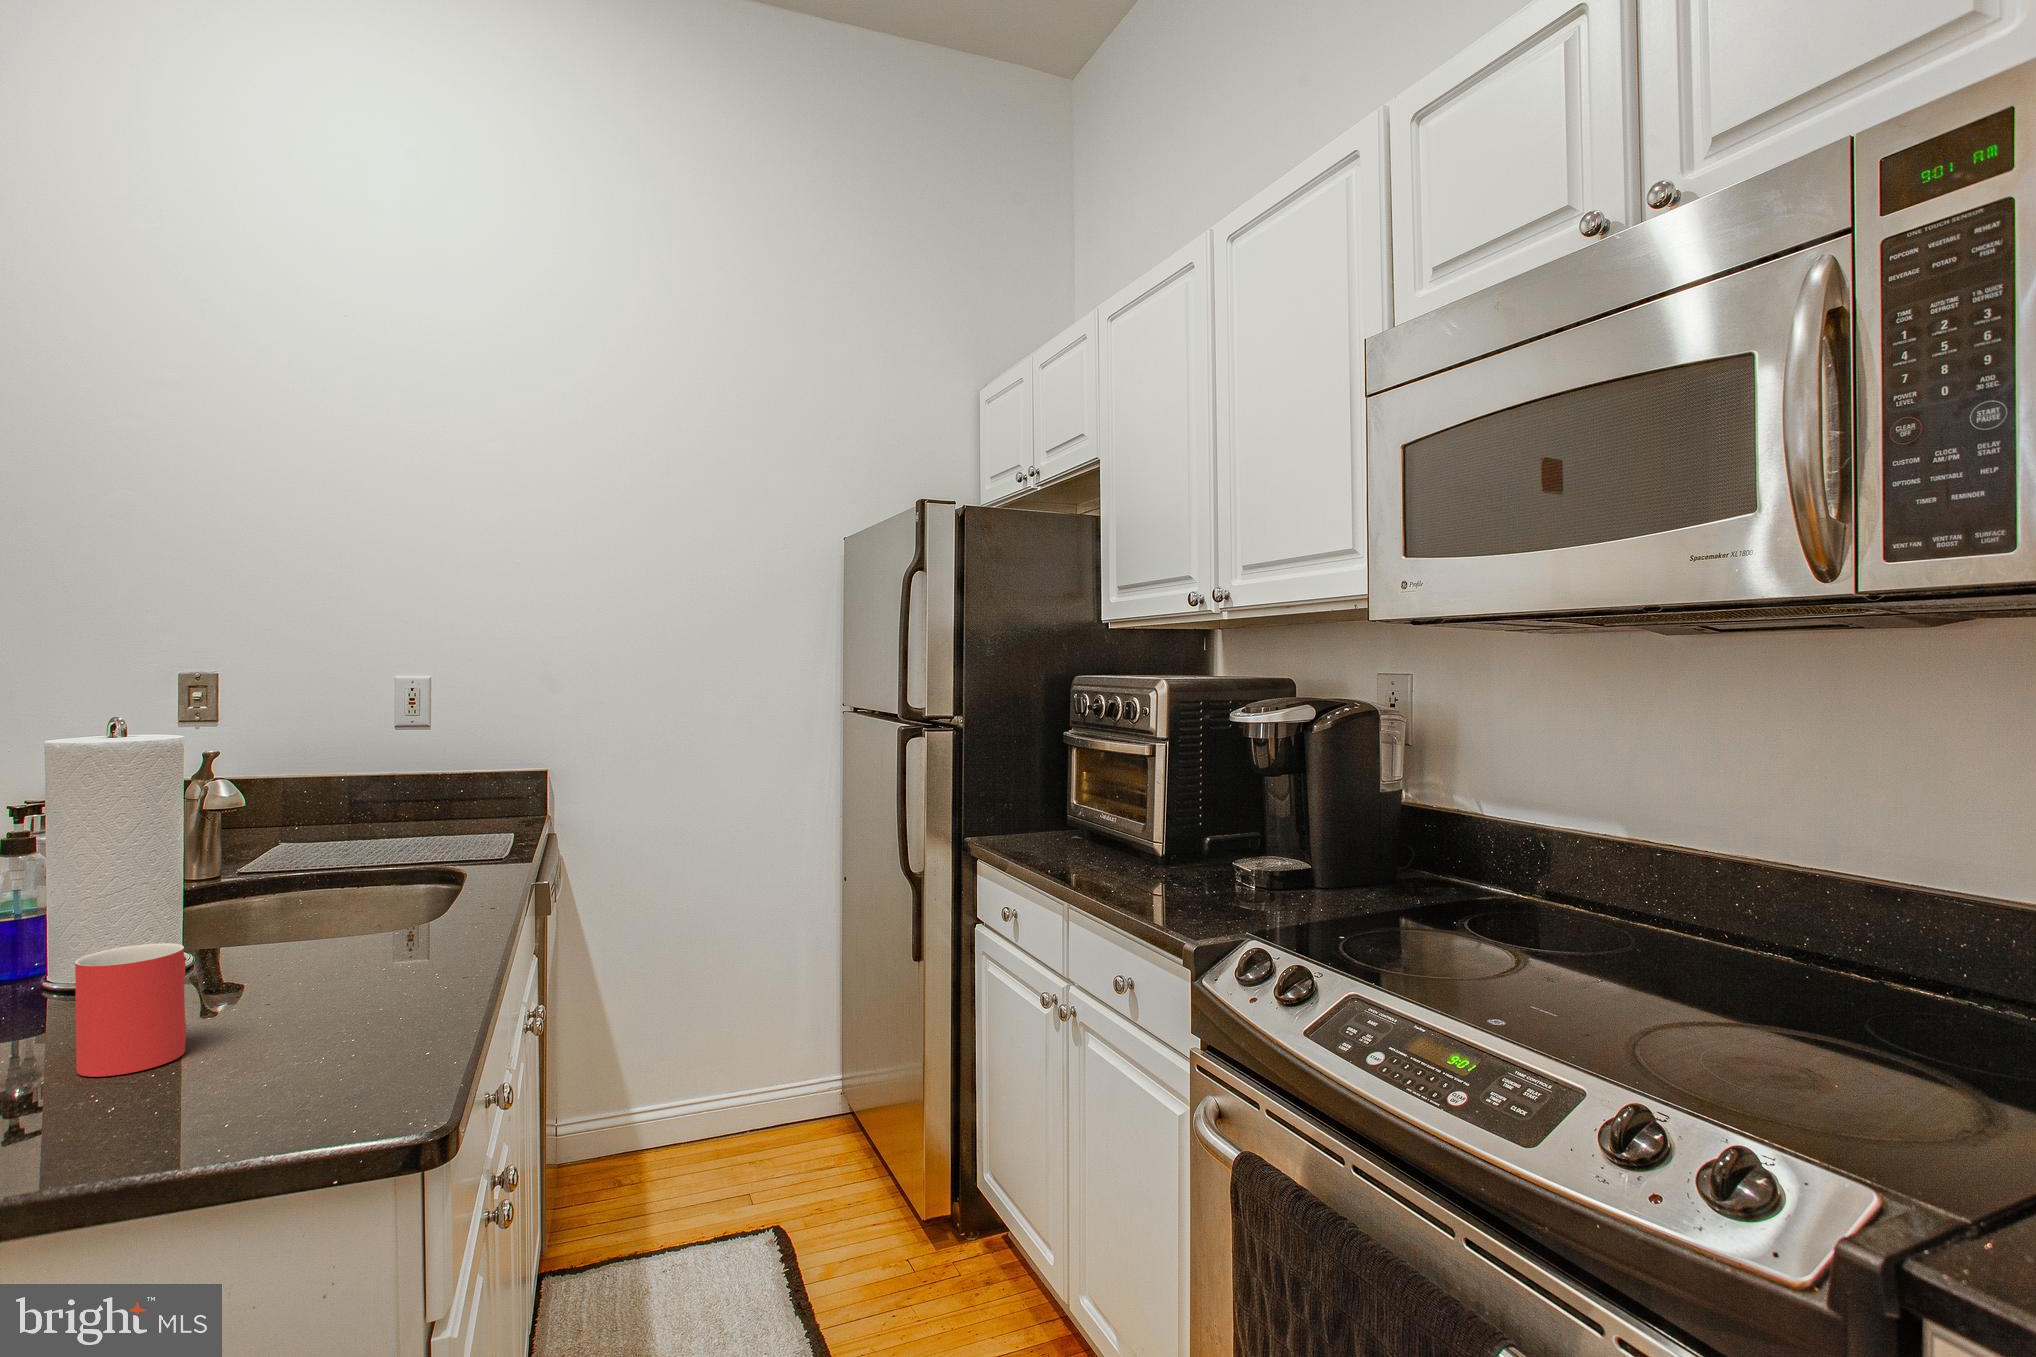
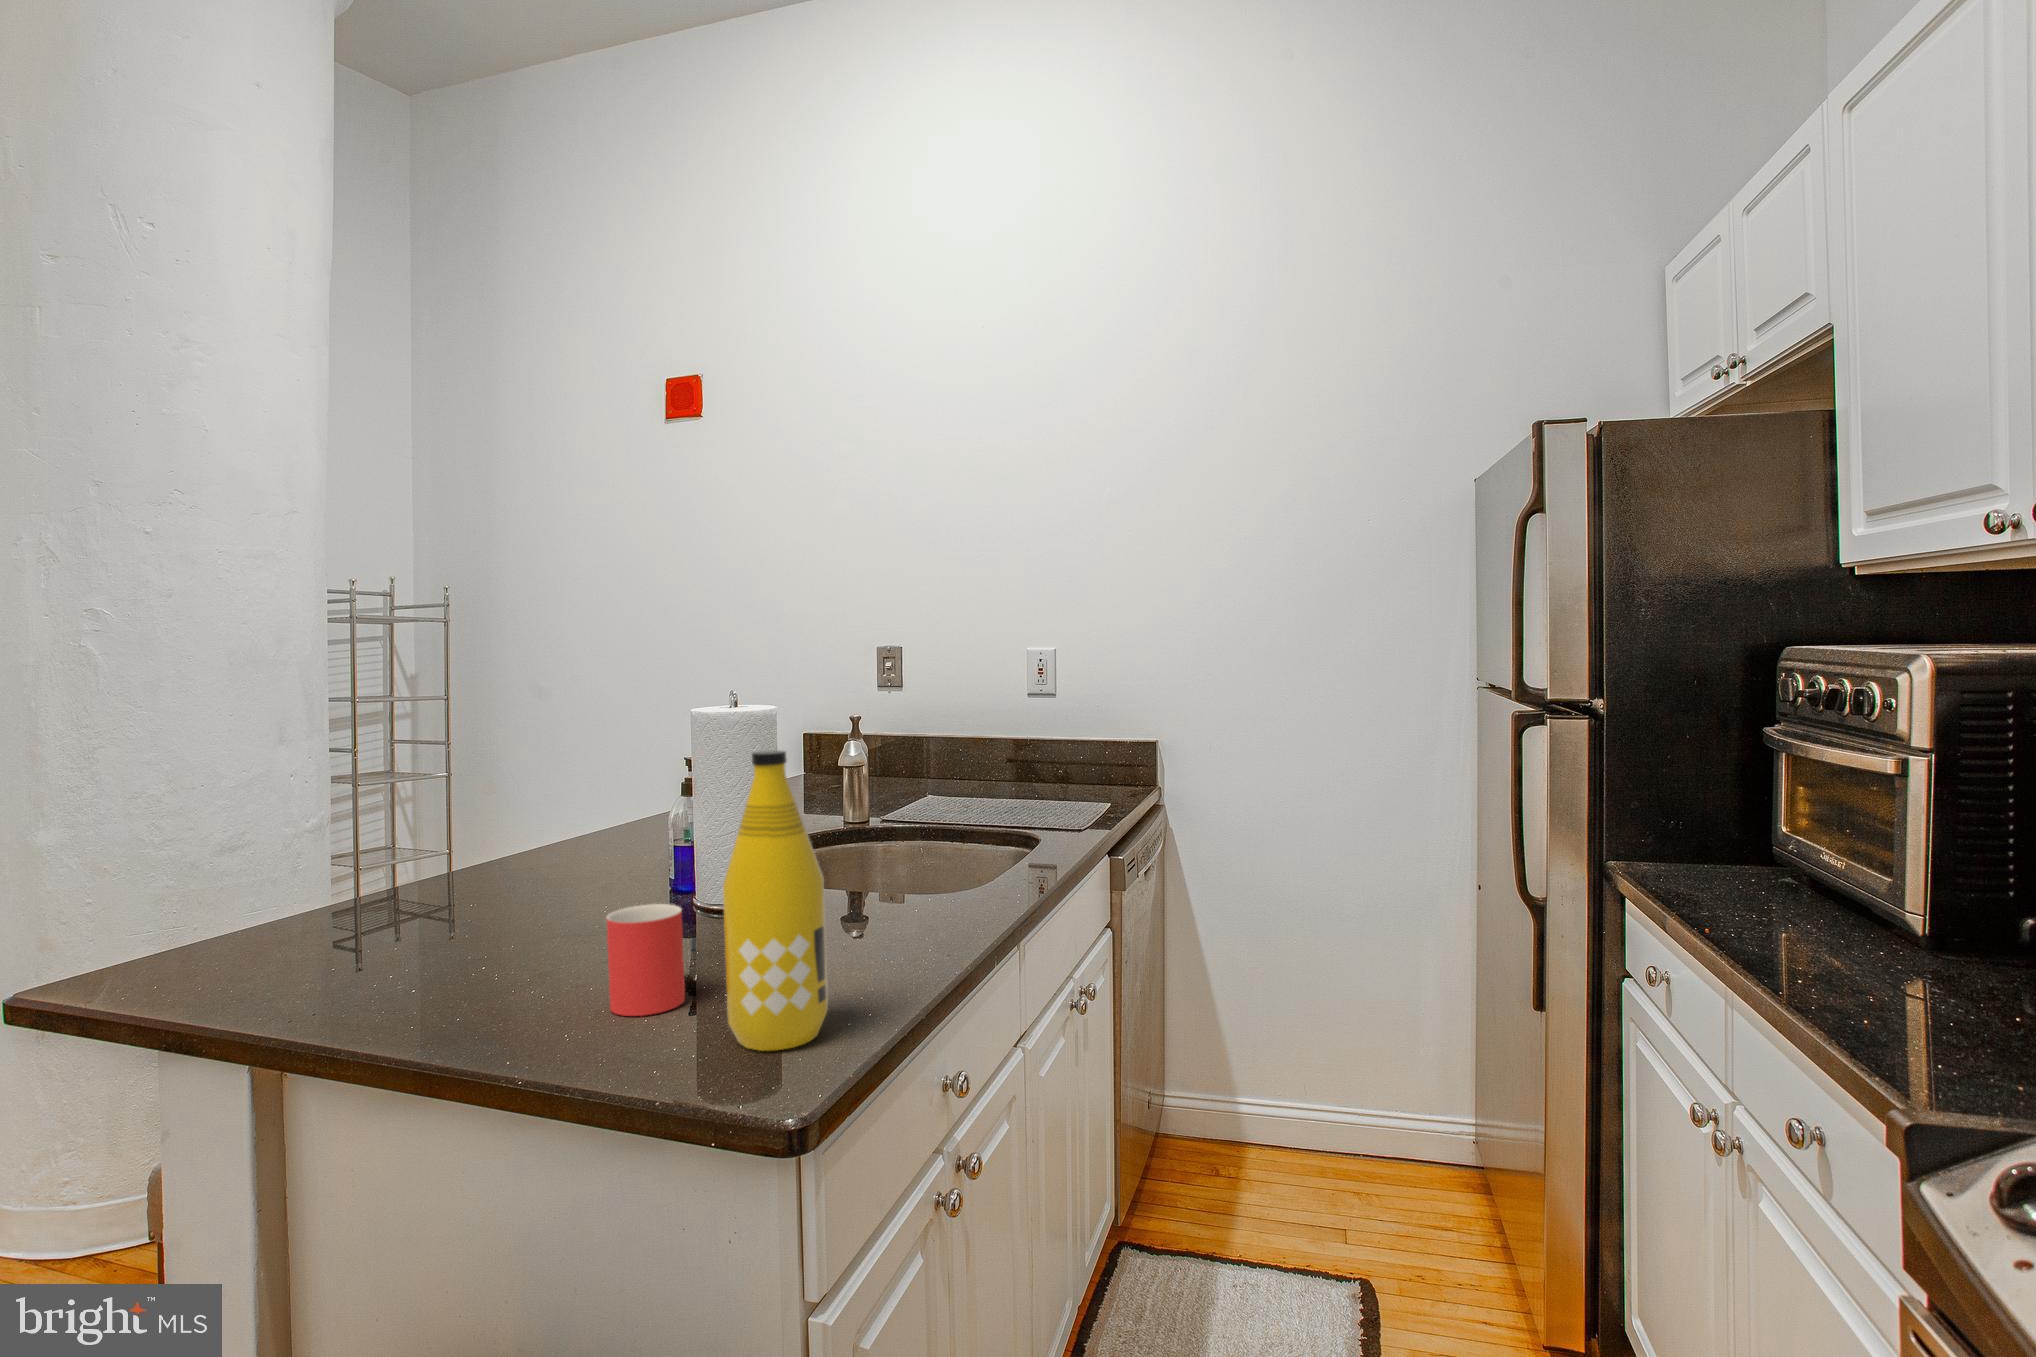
bottle: none [293,754,416,1067] -> present [723,750,828,1051]

